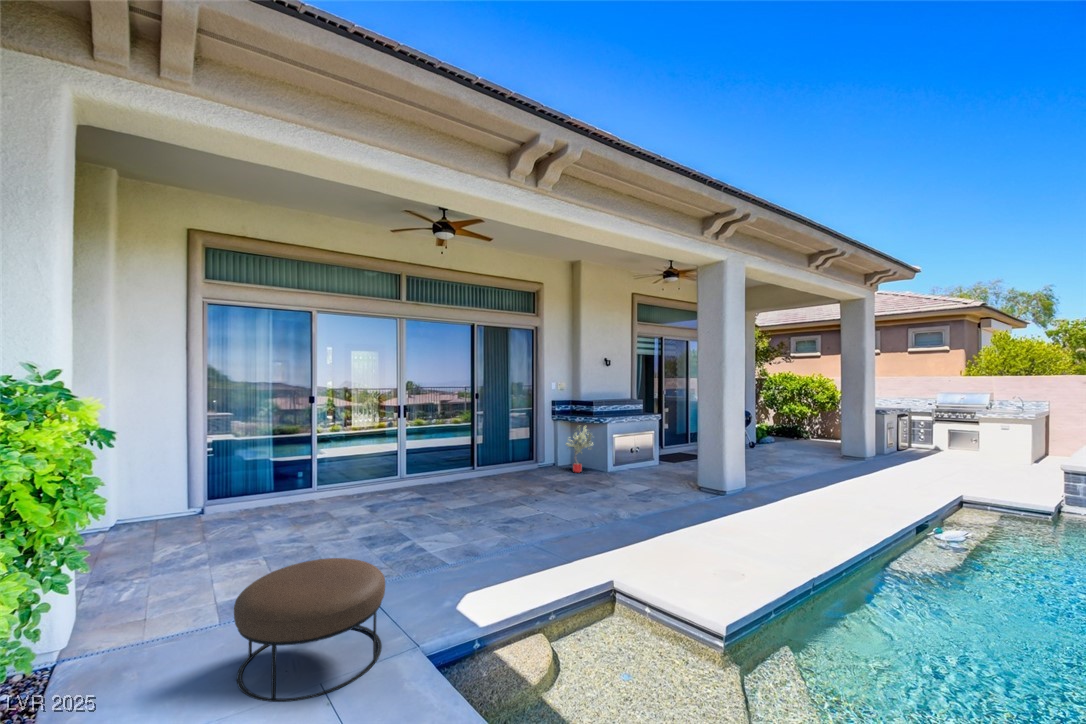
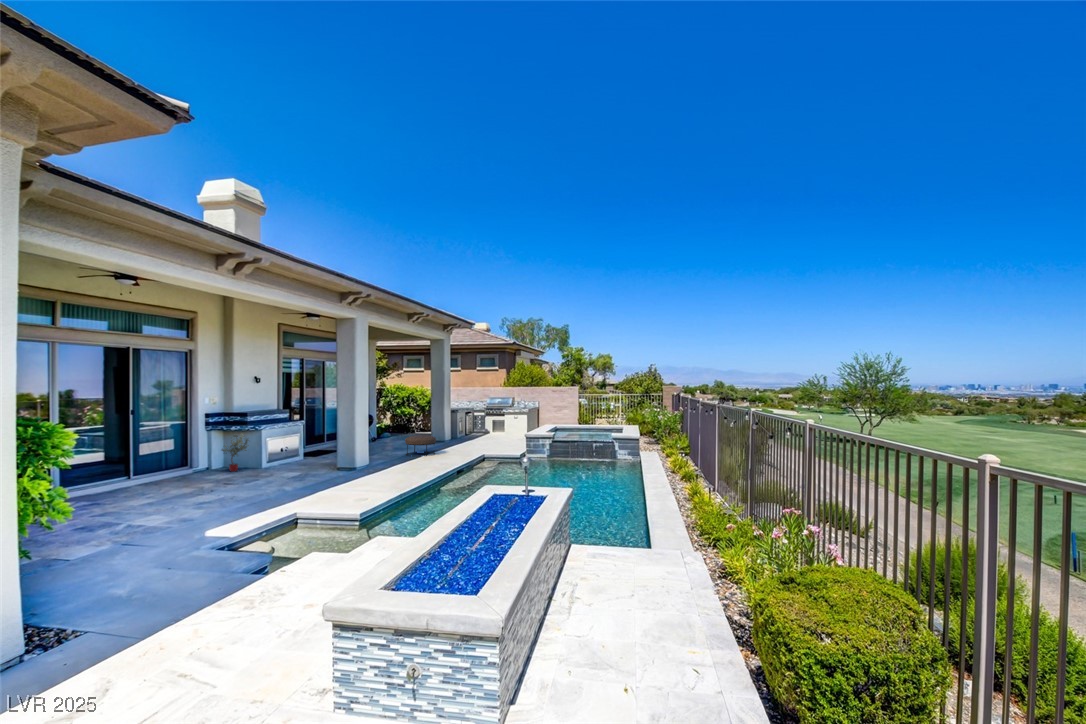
ottoman: present [234,558,385,702] -> present [405,435,436,456]

